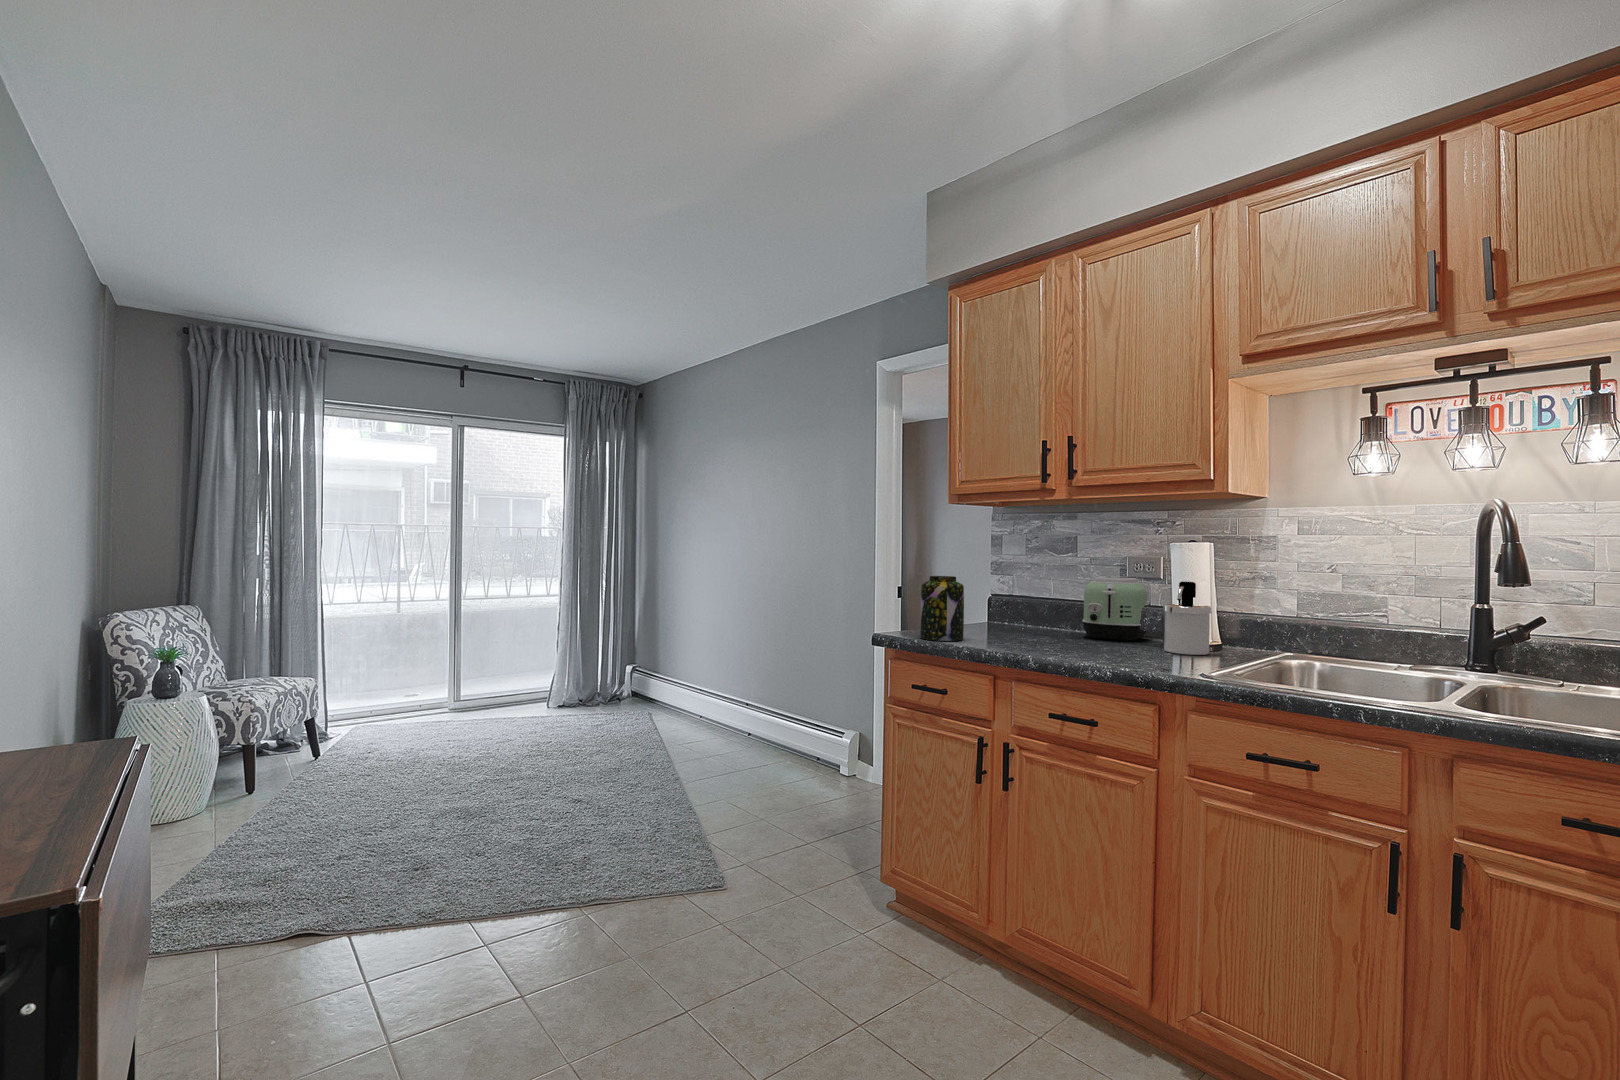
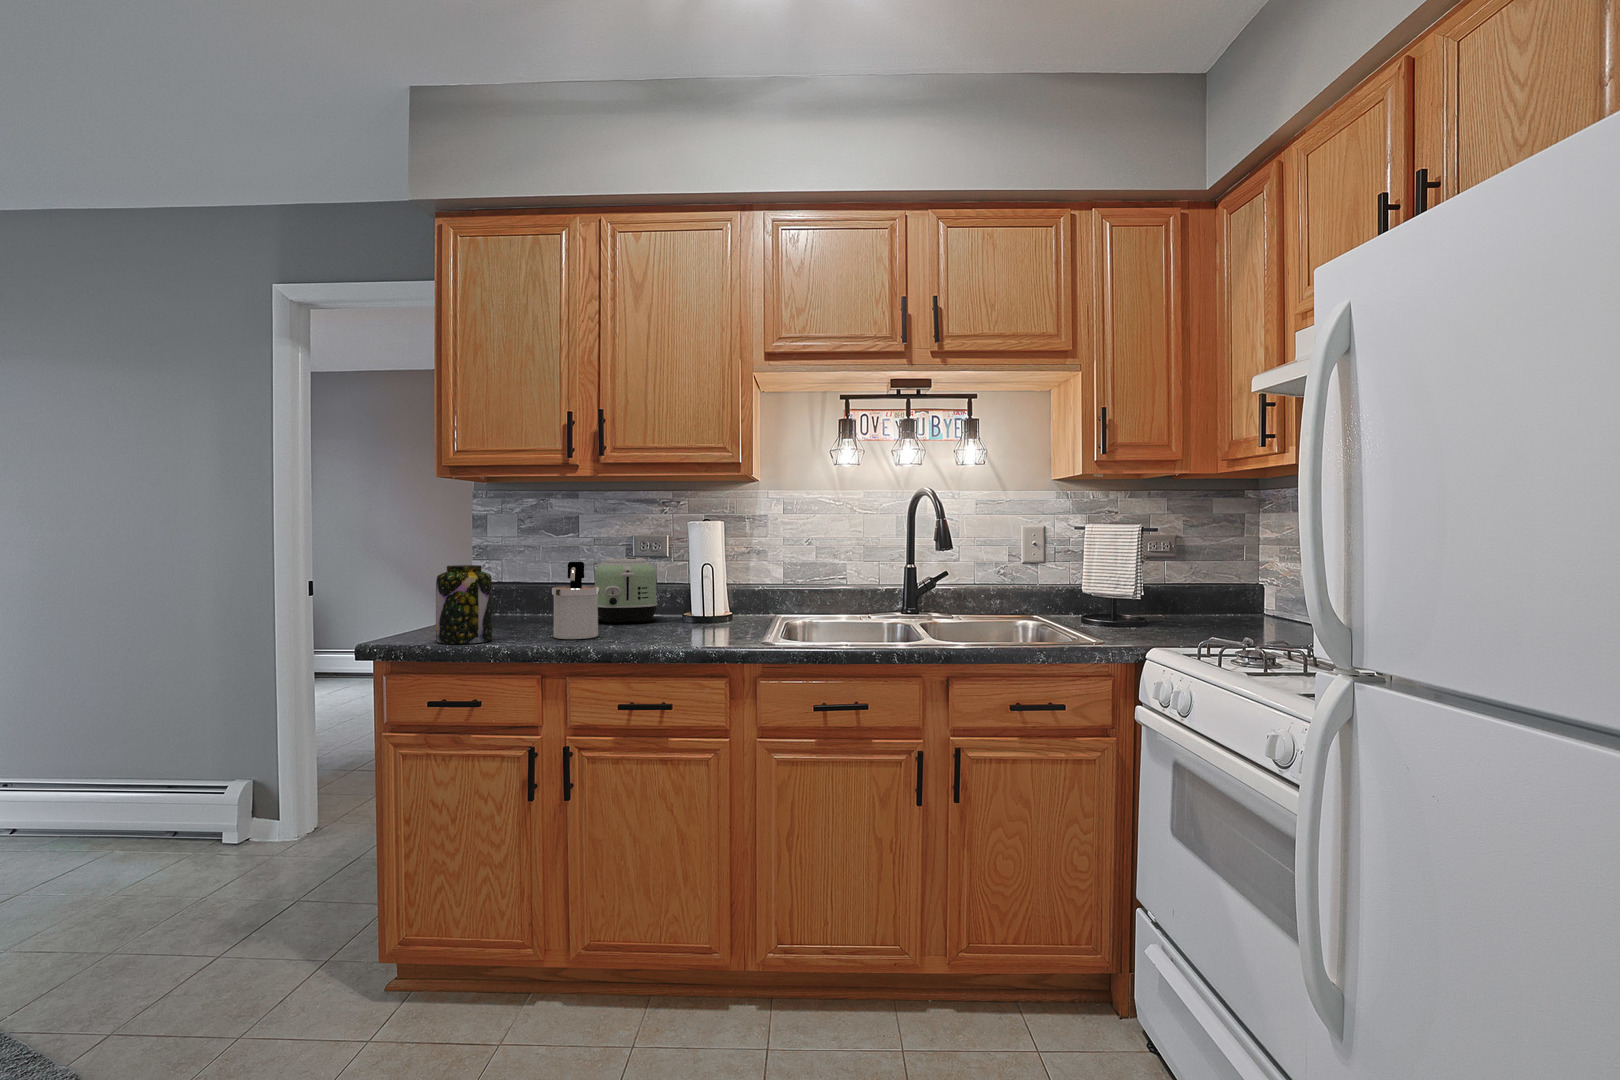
soap dispenser: present [1163,582,1212,655] -> present [552,562,600,639]

